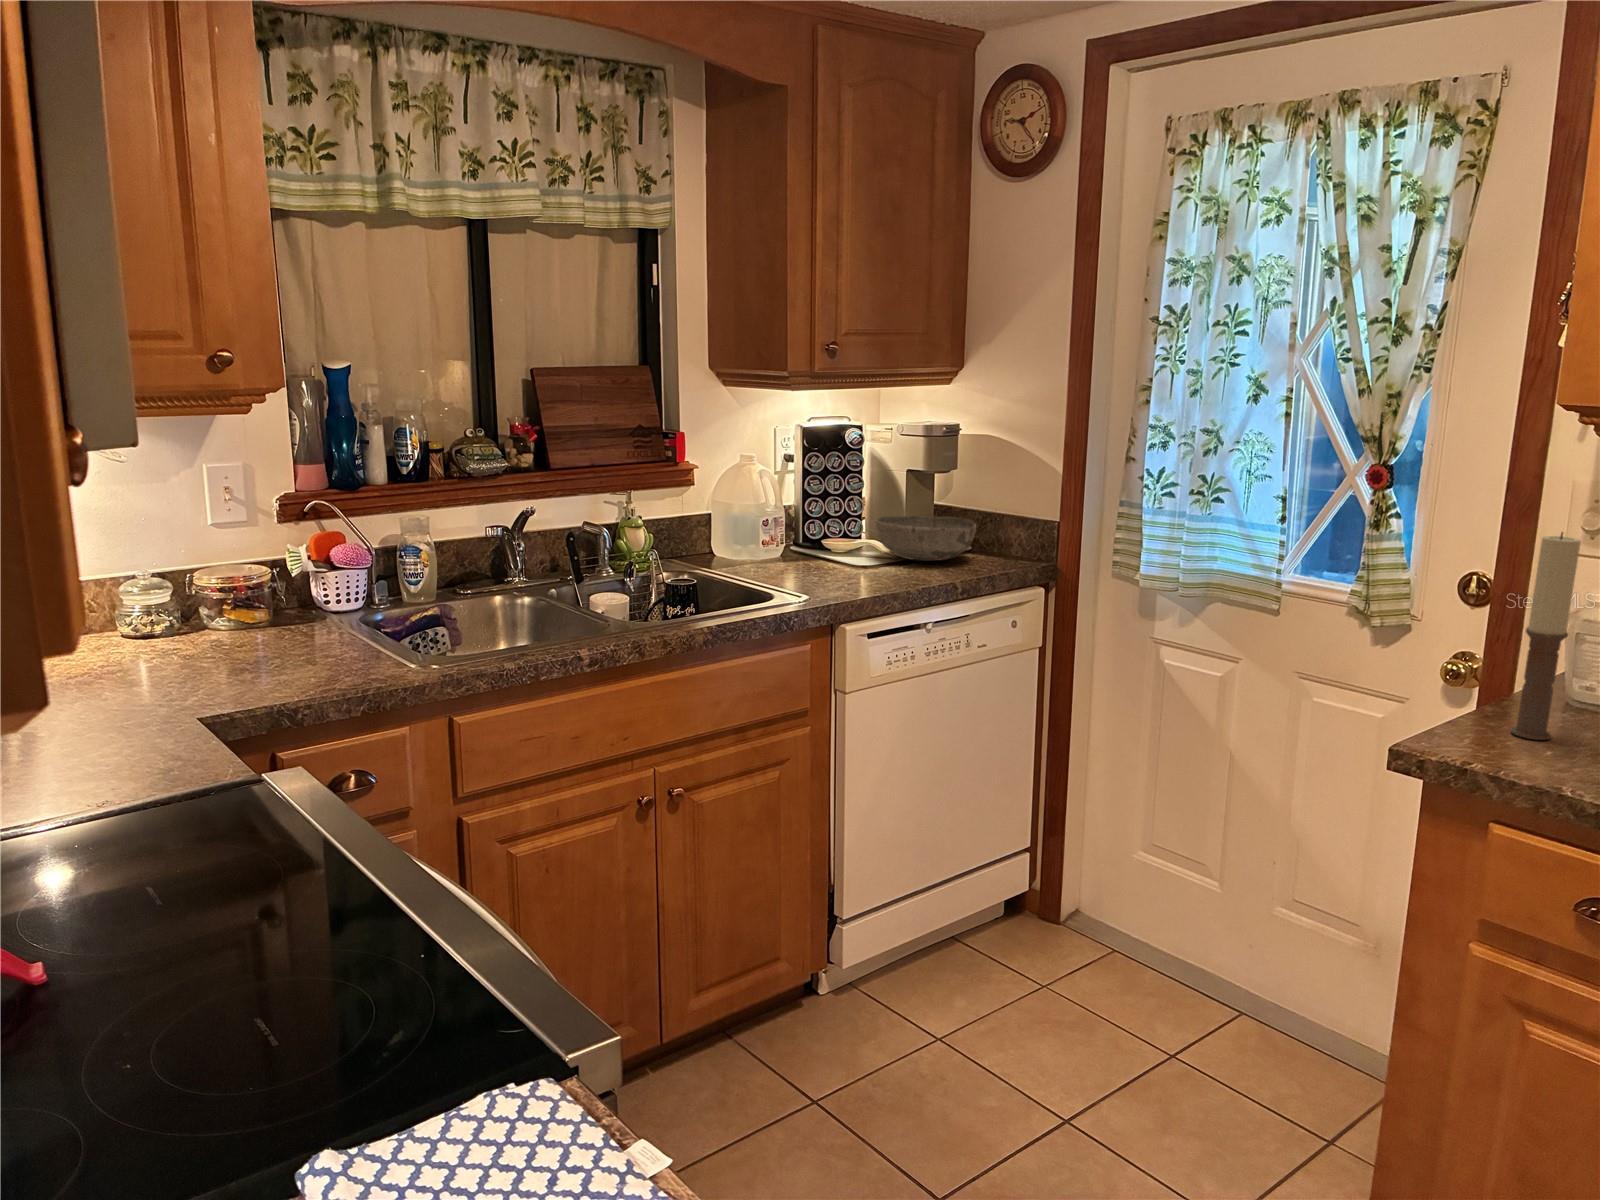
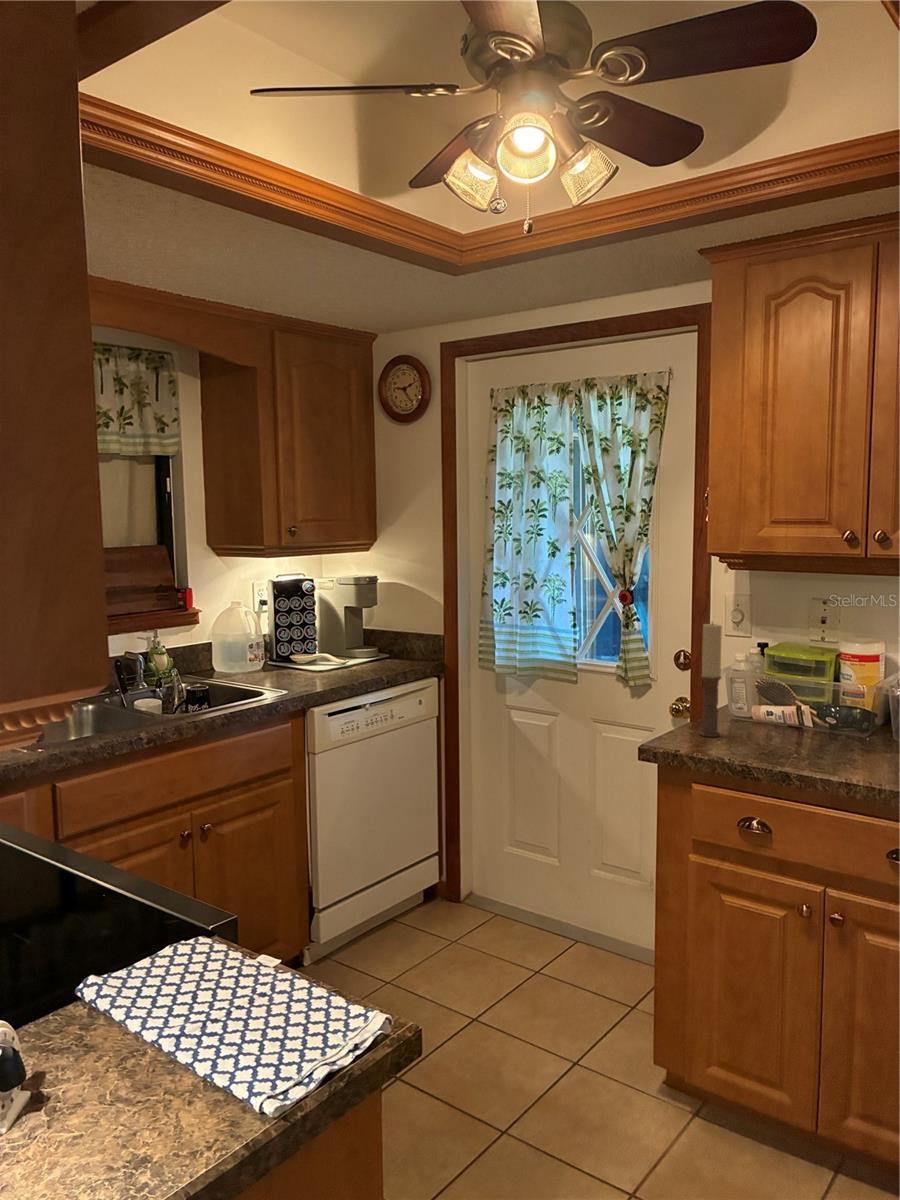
bowl: present [876,516,976,561] -> none [325,636,392,665]

